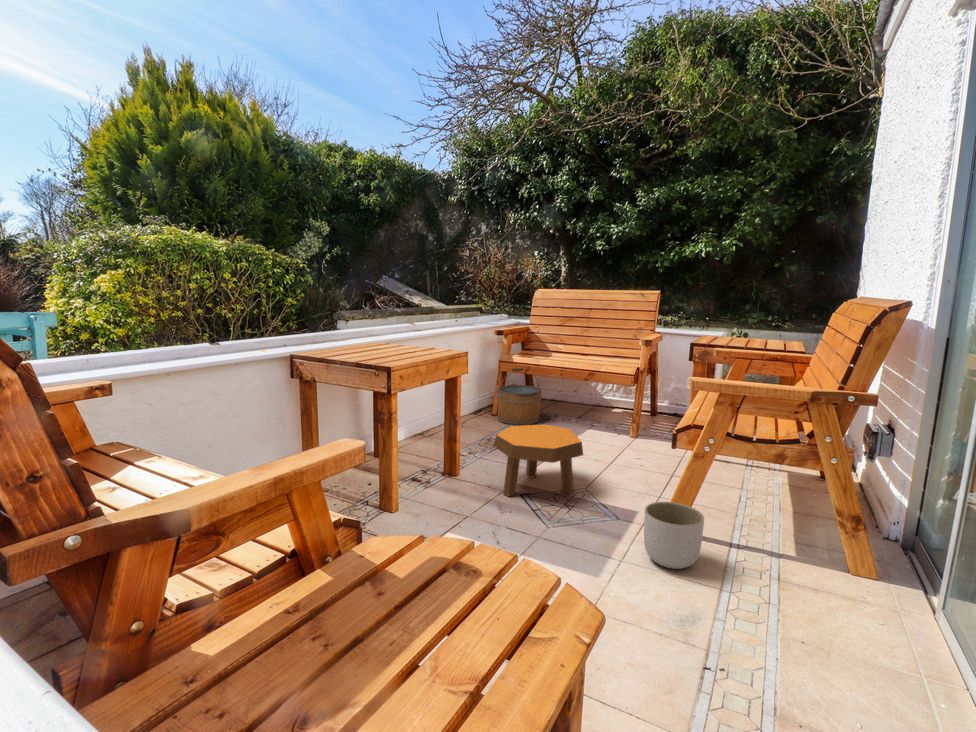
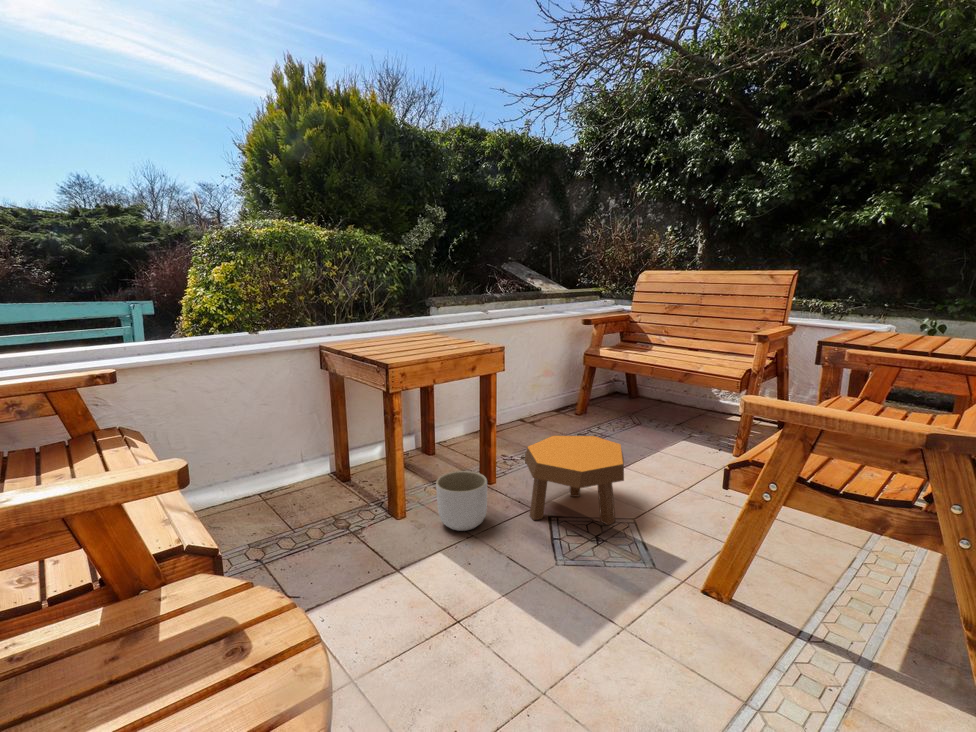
bucket: present [497,367,542,425] -> none [574,361,625,427]
planter: present [644,502,704,569] -> present [436,471,487,531]

